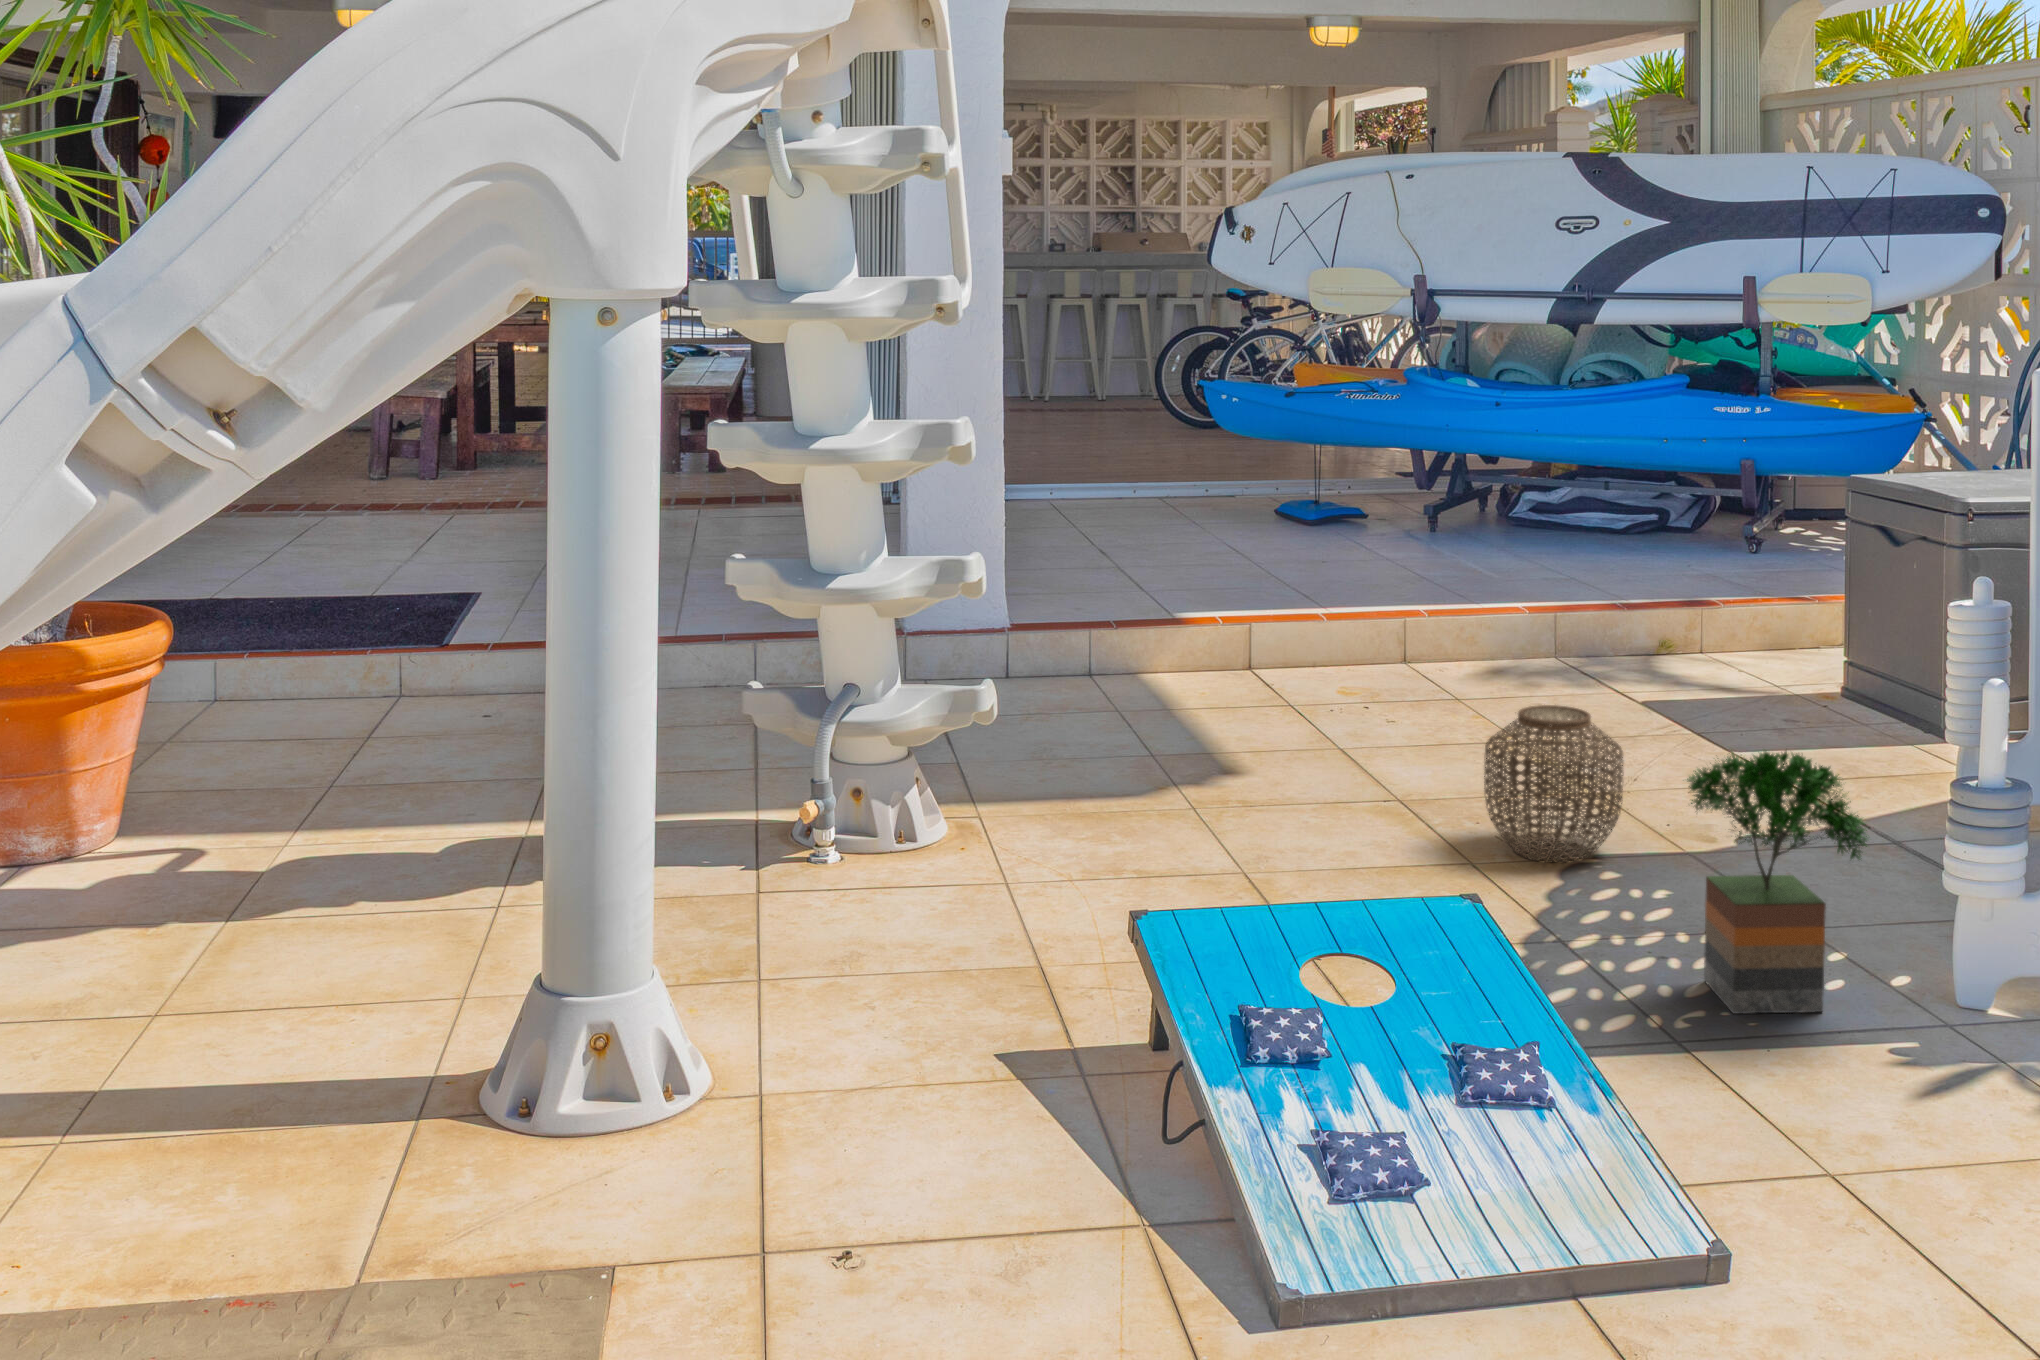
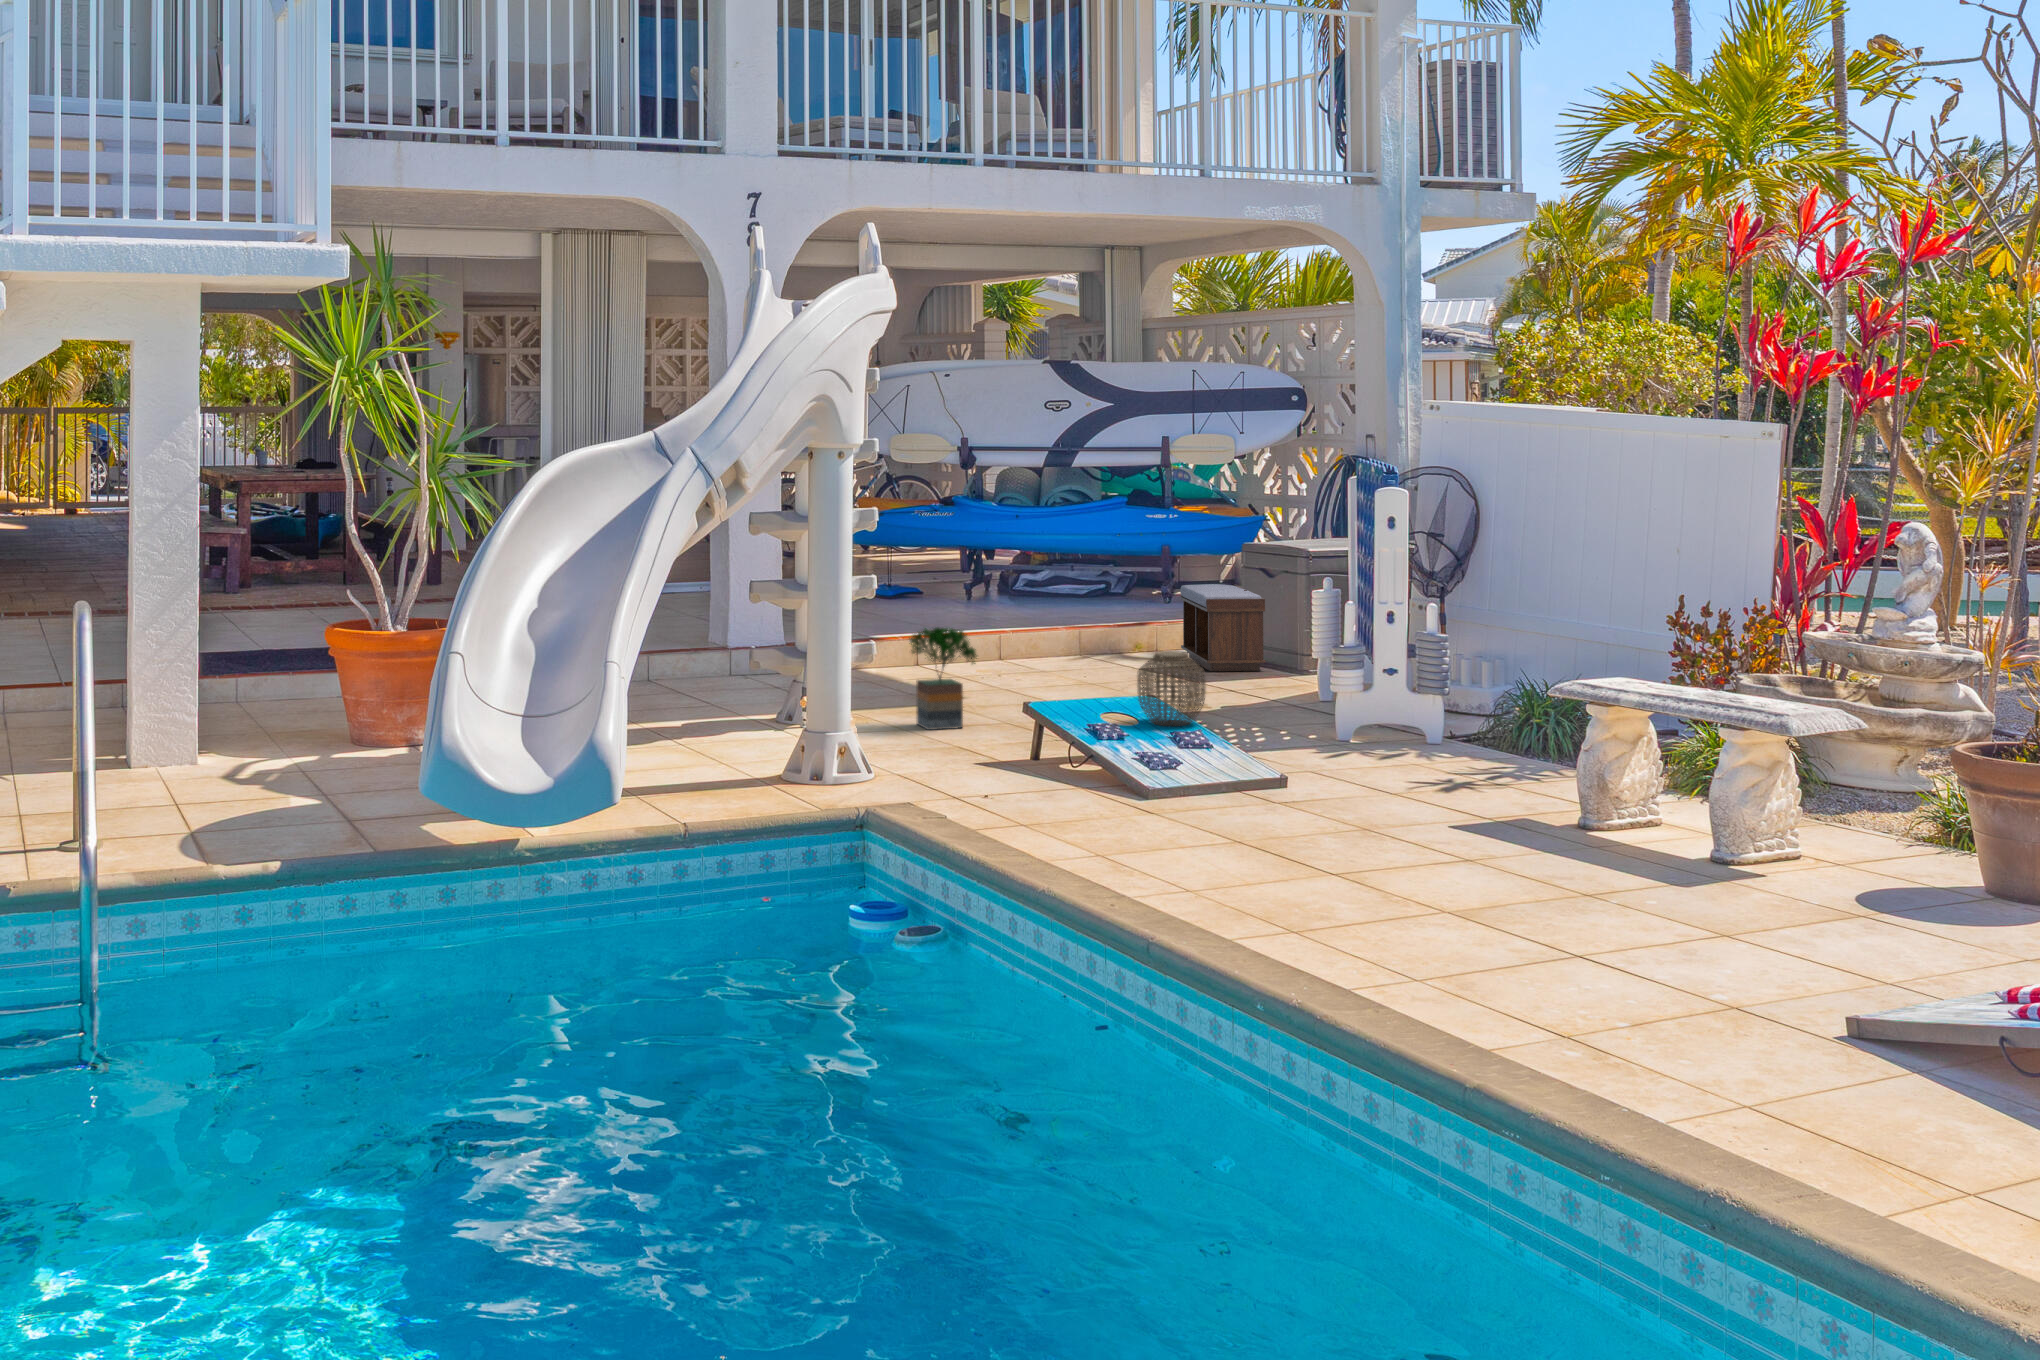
bench: none [1715,536,1847,704] -> present [1180,584,1265,671]
potted tree: present [1687,751,1867,1014] -> present [909,627,977,730]

